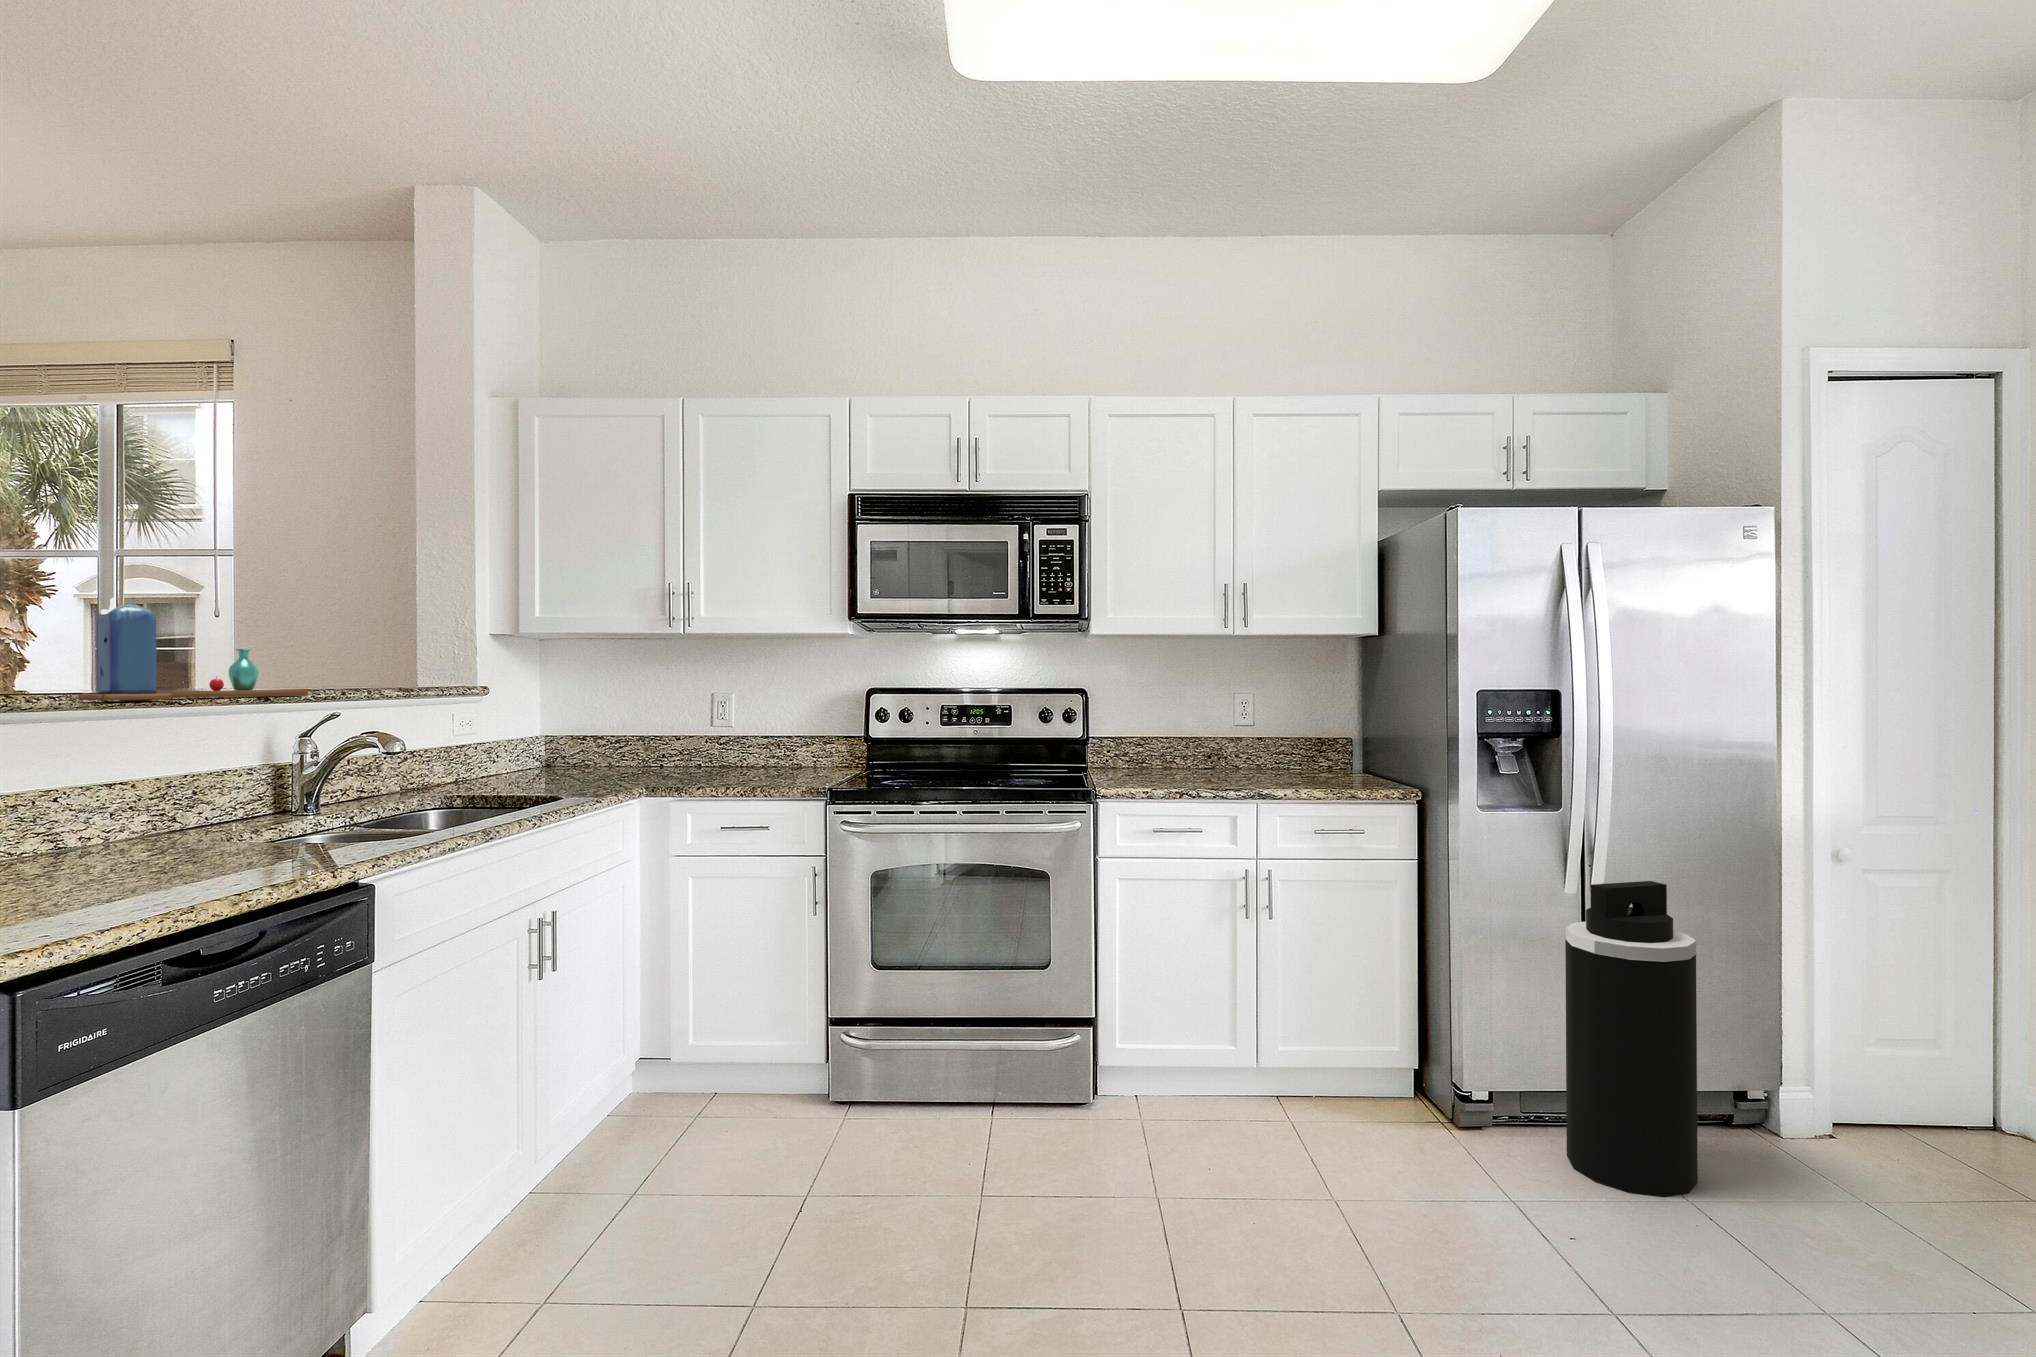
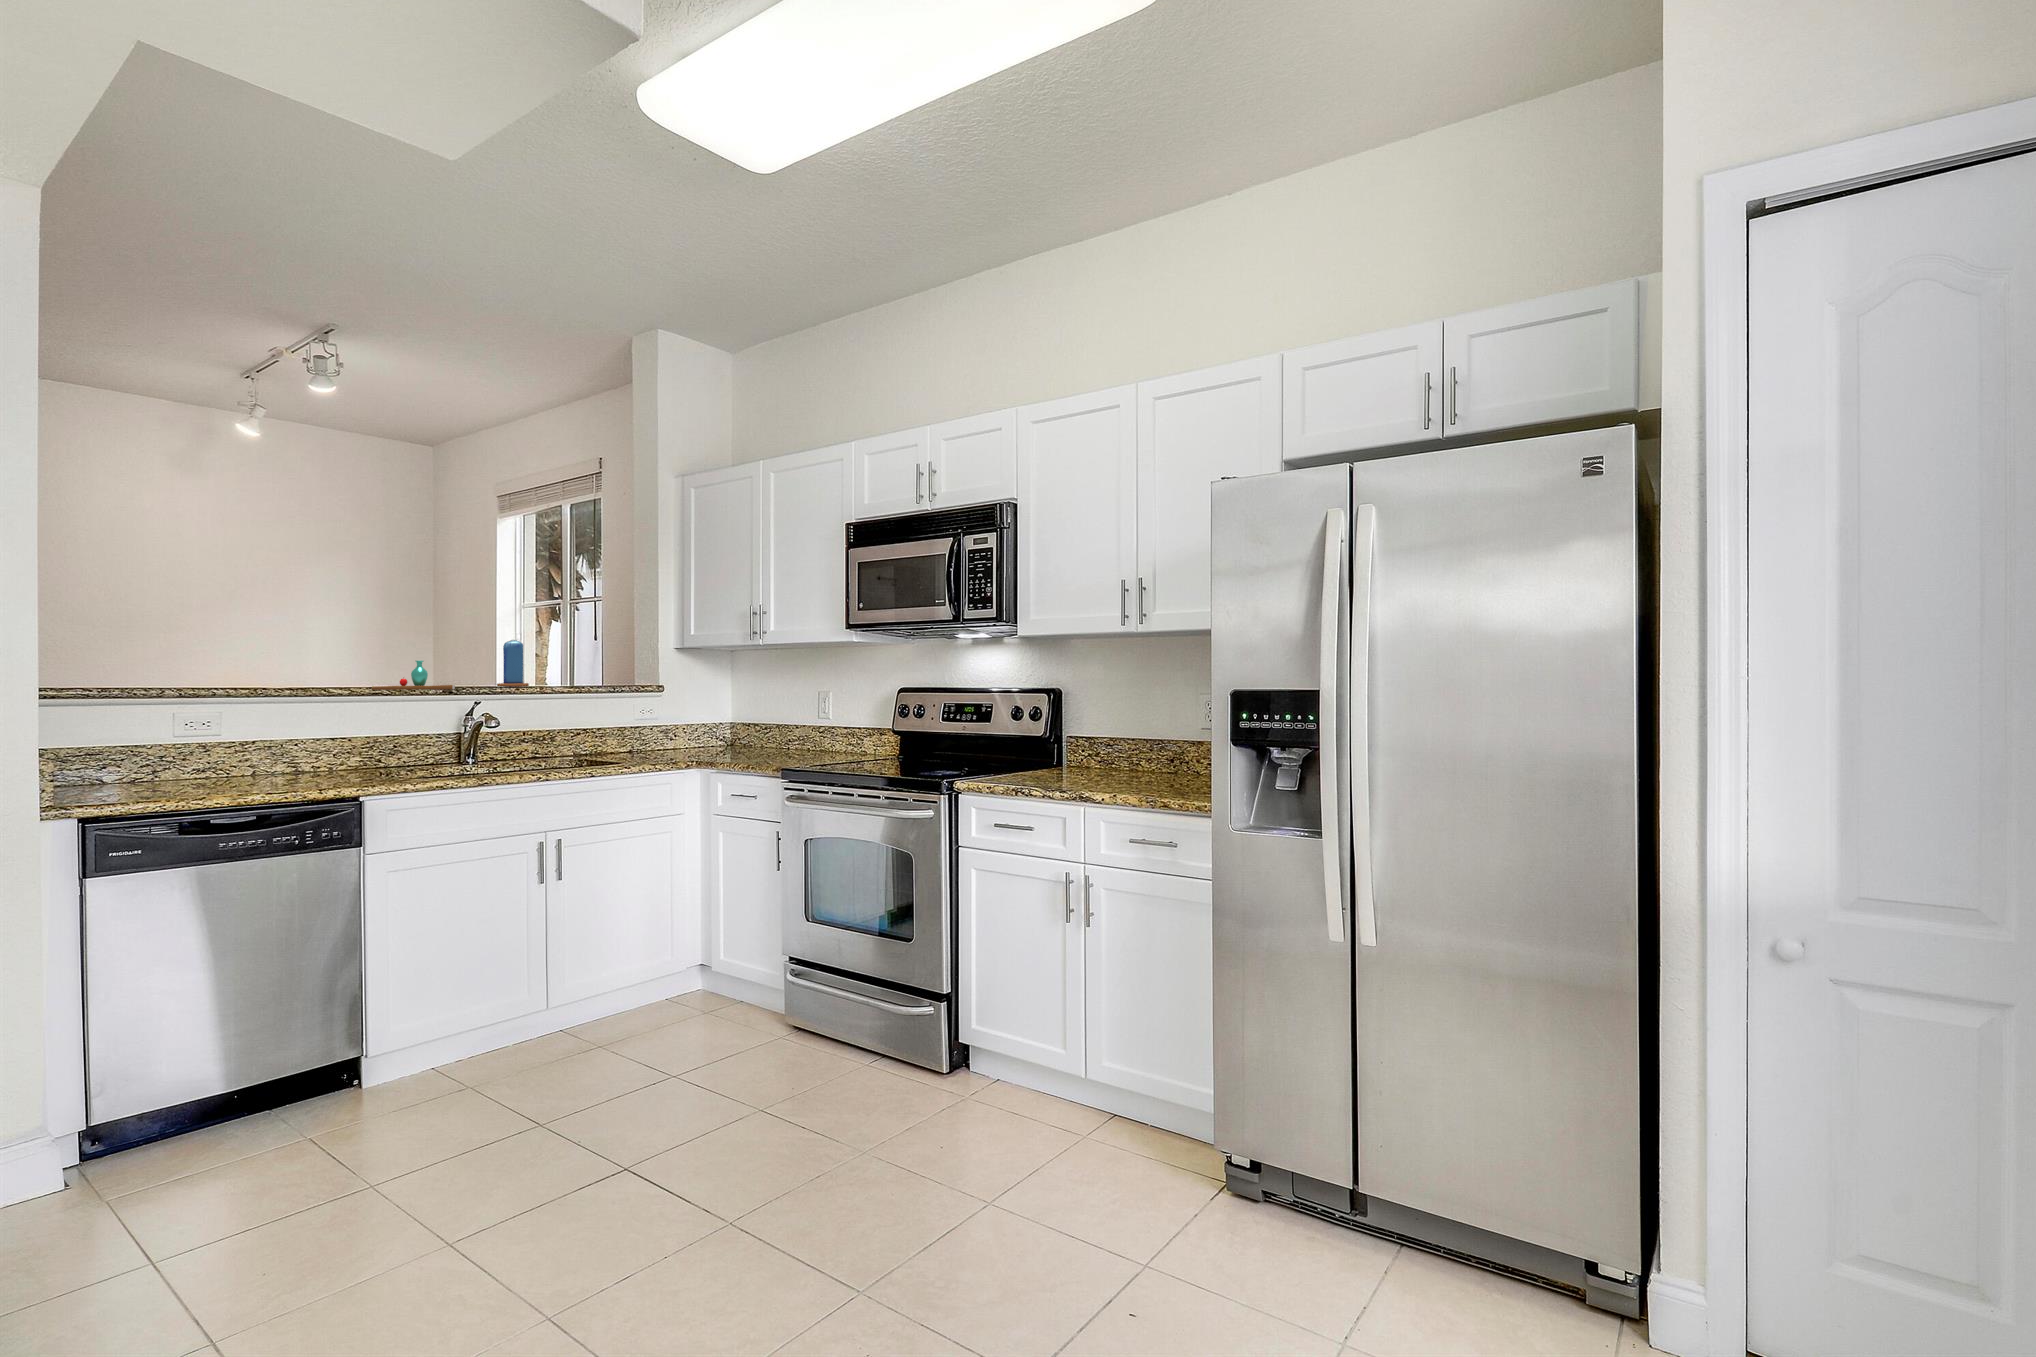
candle: present [78,598,173,701] -> present [497,637,529,687]
trash can: present [1565,881,1698,1197] -> none [1242,918,1382,1304]

